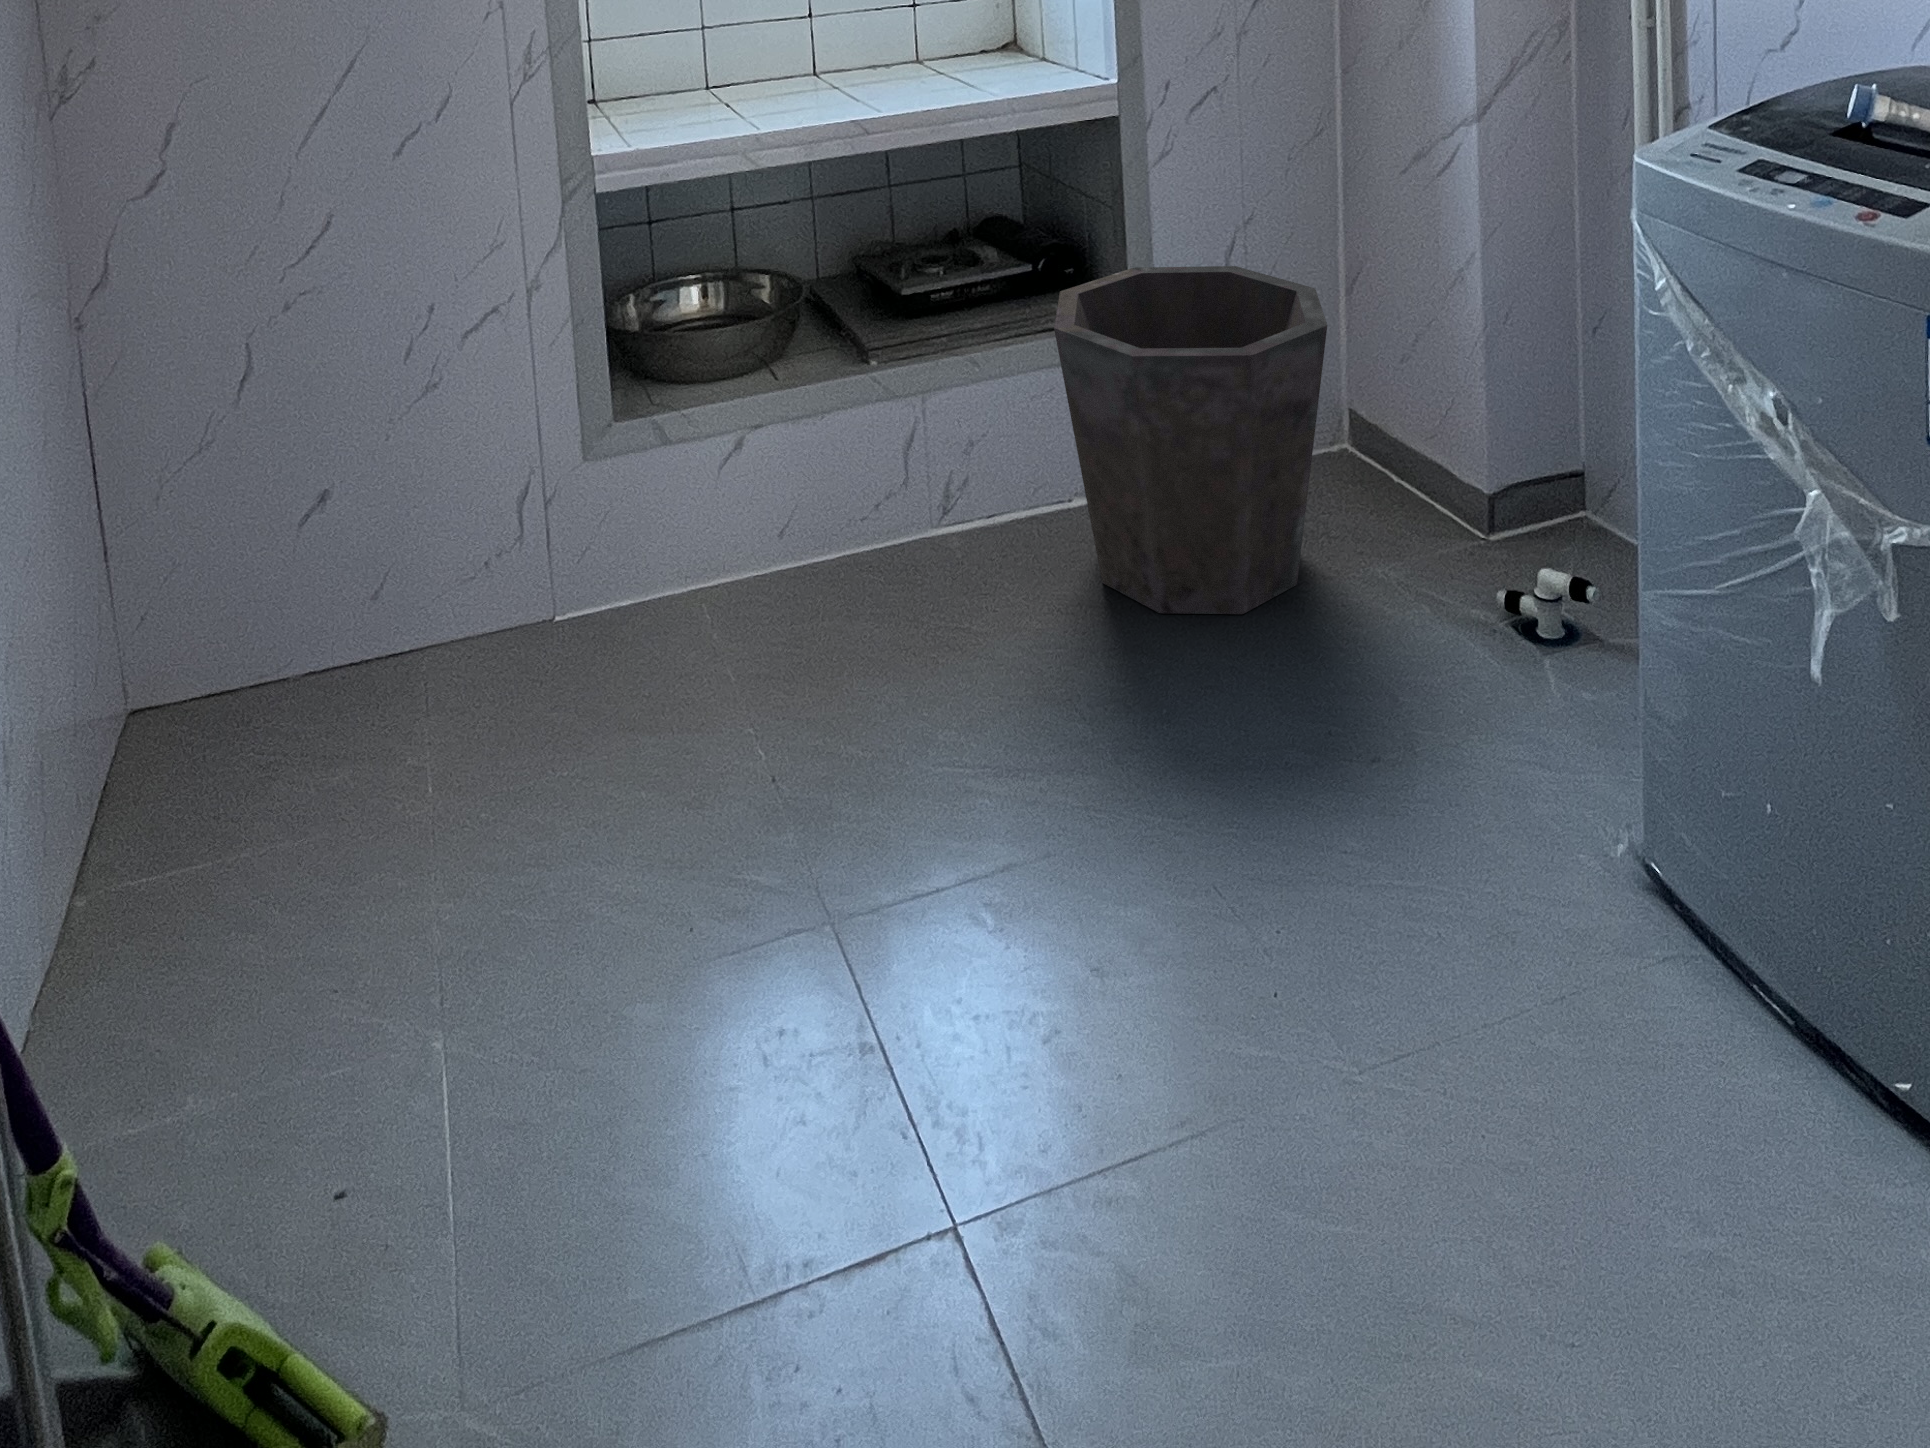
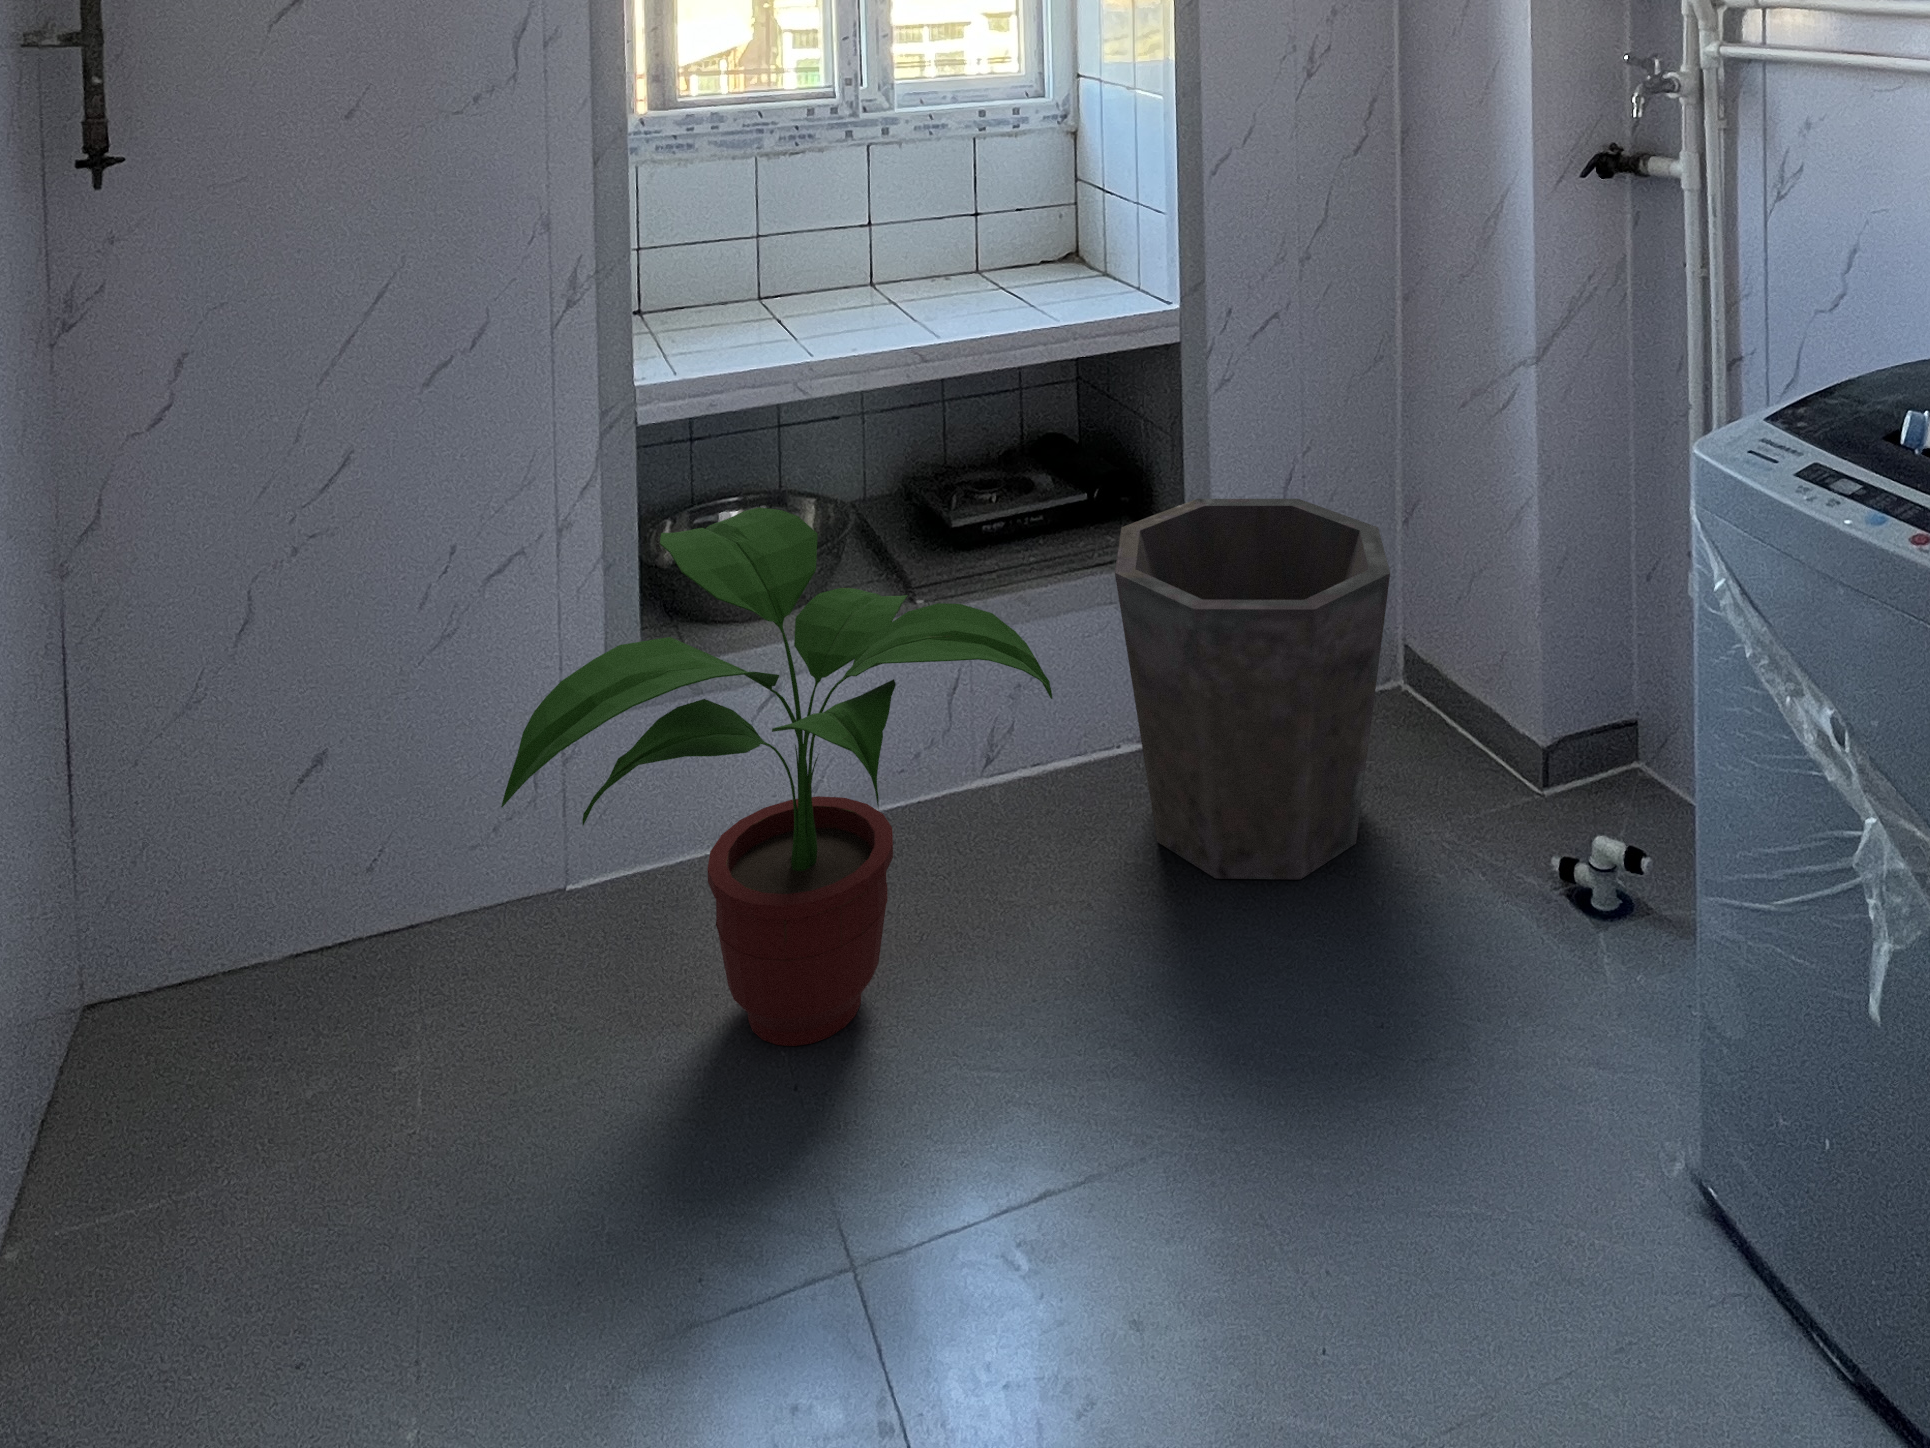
potted plant: none [480,267,996,746] -> present [501,507,1052,1046]

